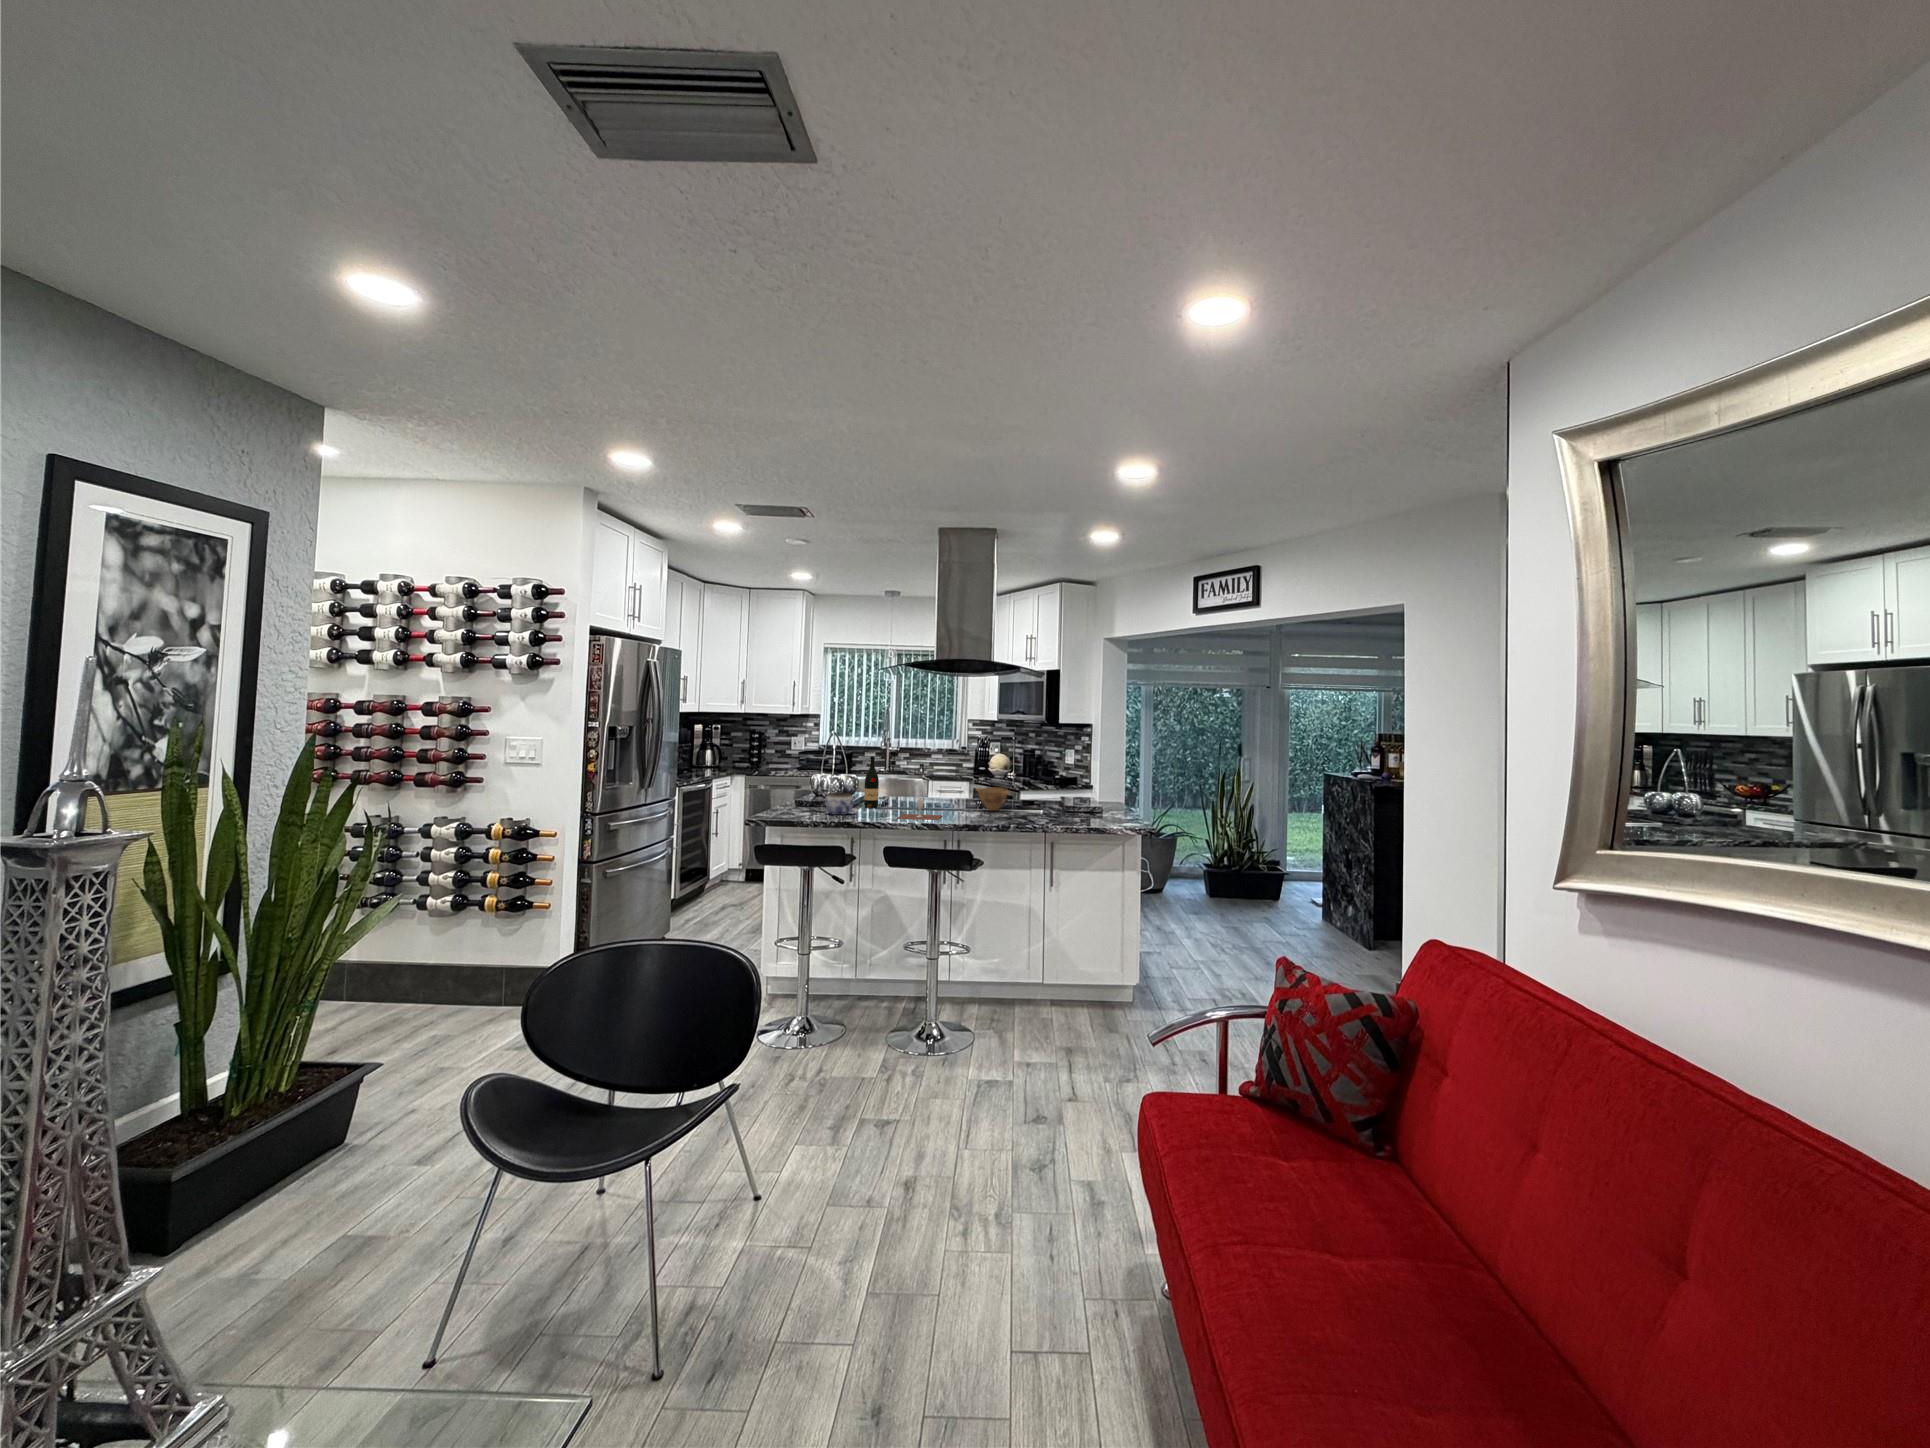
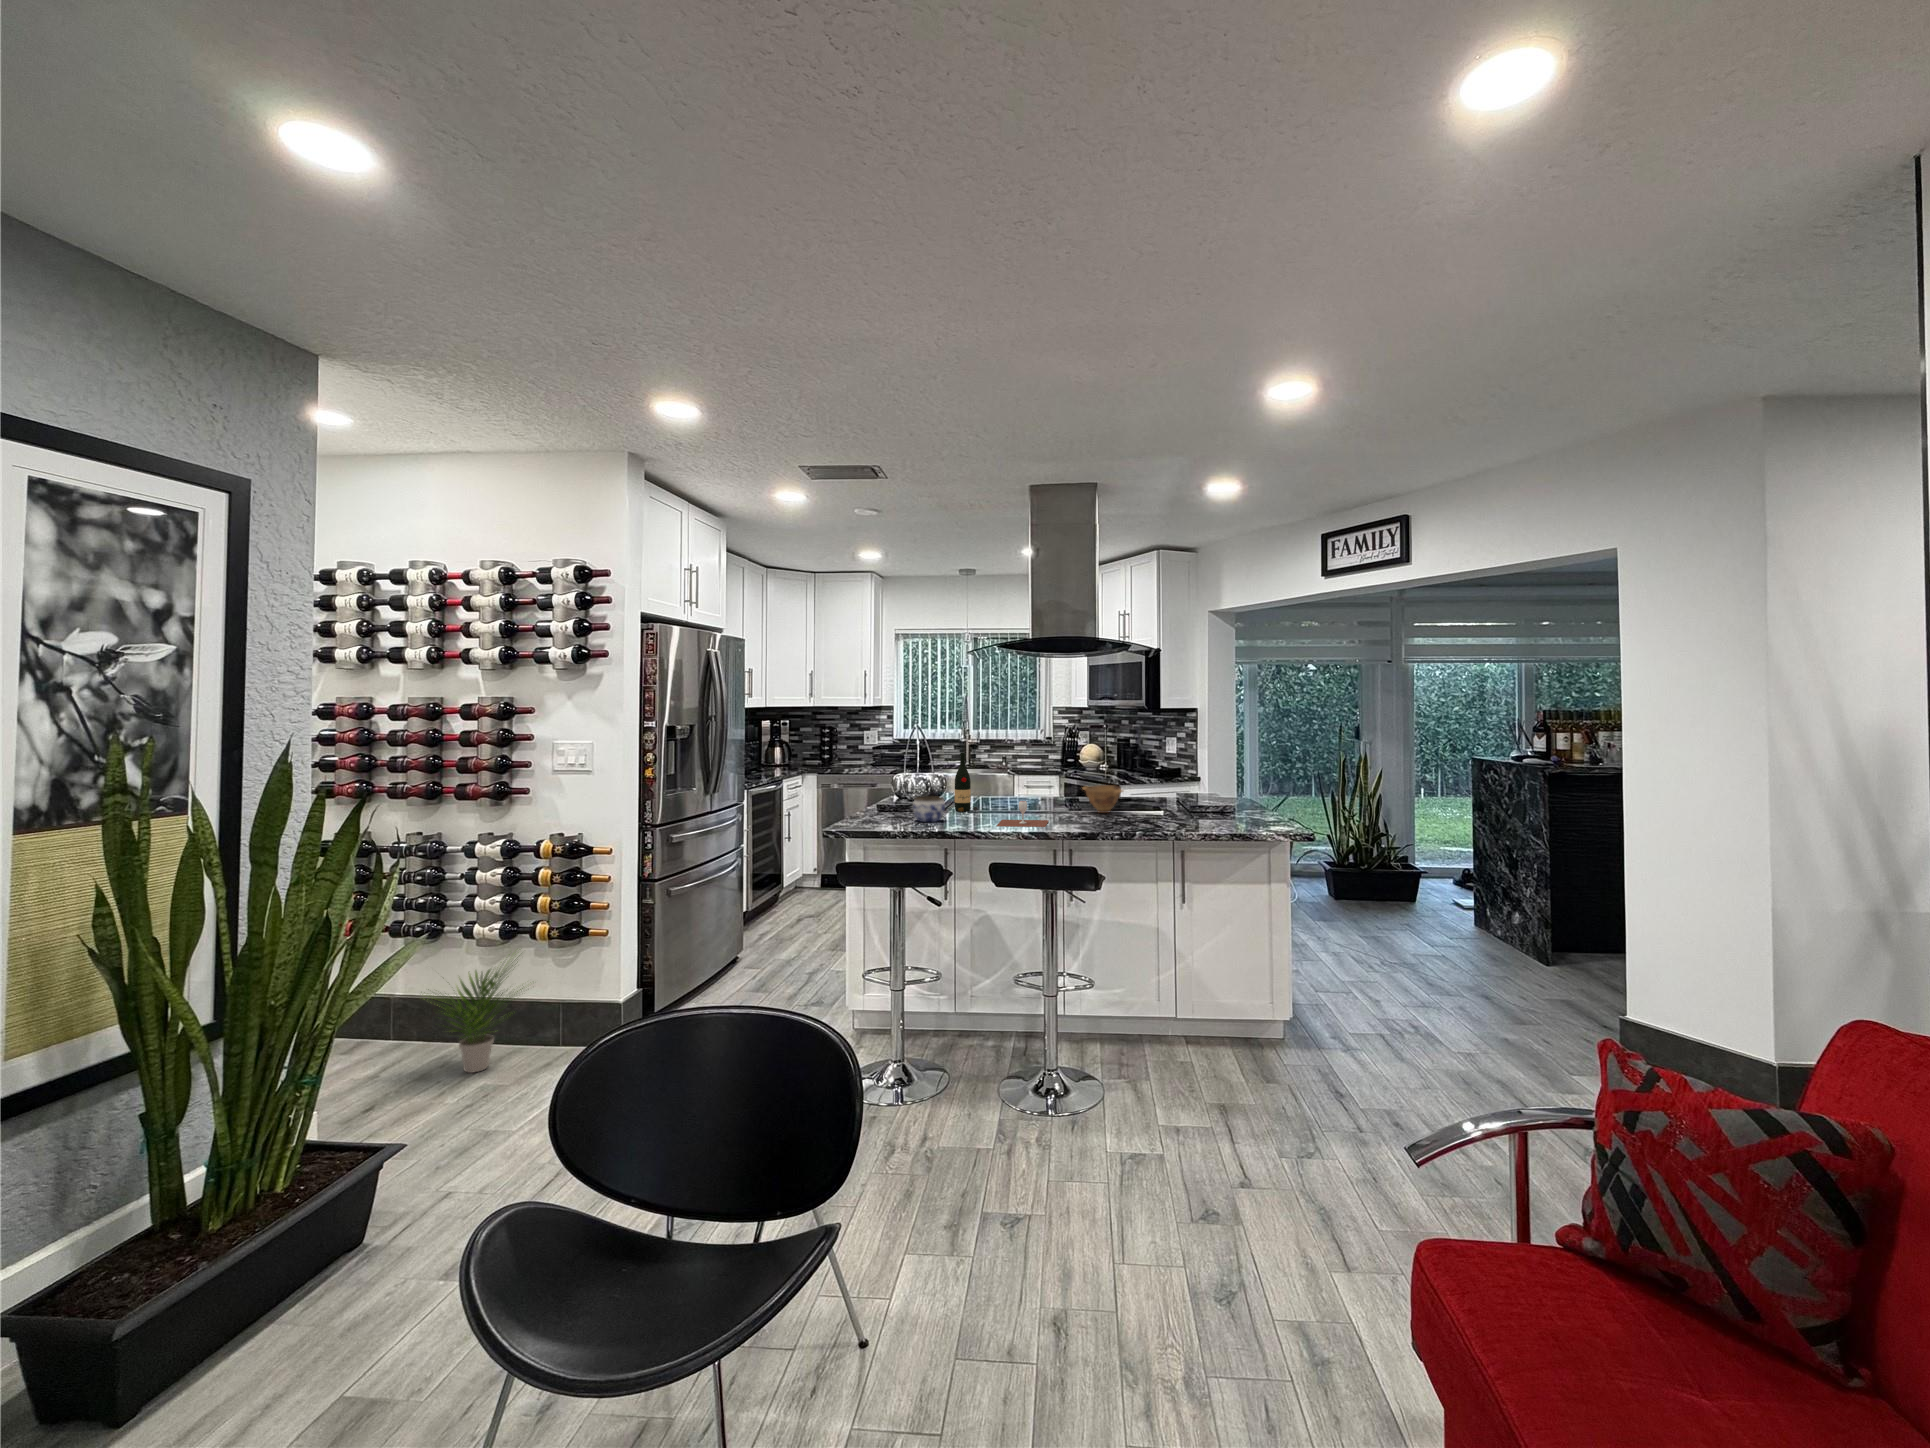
potted plant: none [378,916,487,1024] -> present [431,957,523,1073]

